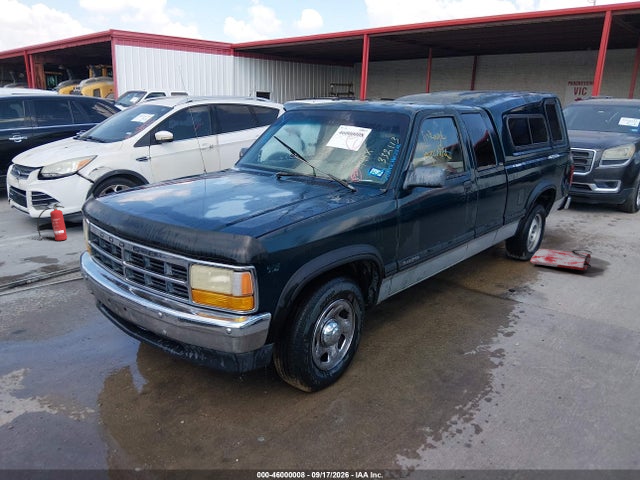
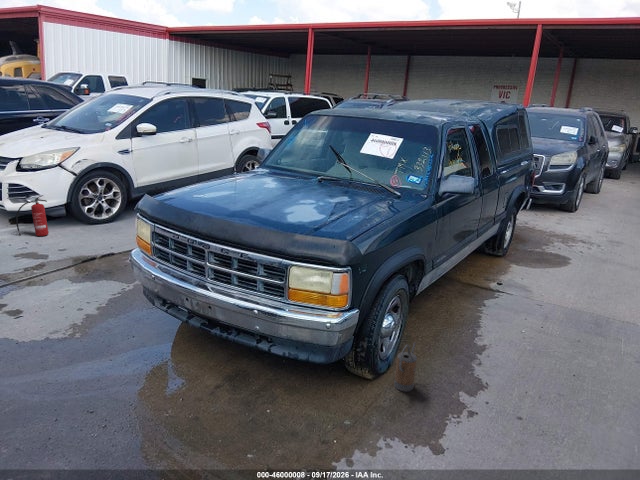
bag: present [530,249,592,273] -> none [506,246,559,268]
watering can: none [335,351,364,405] -> present [394,343,417,392]

